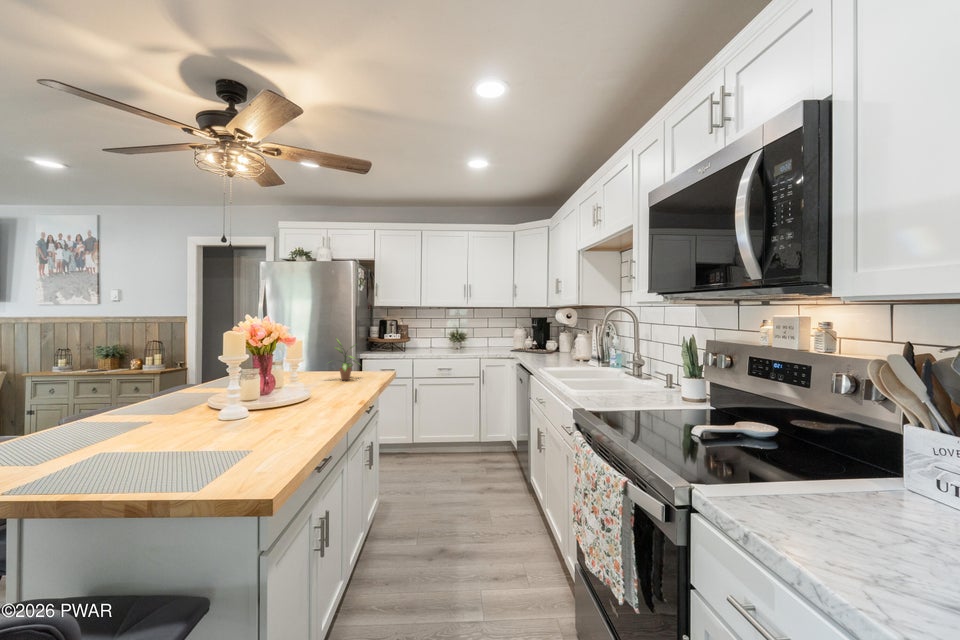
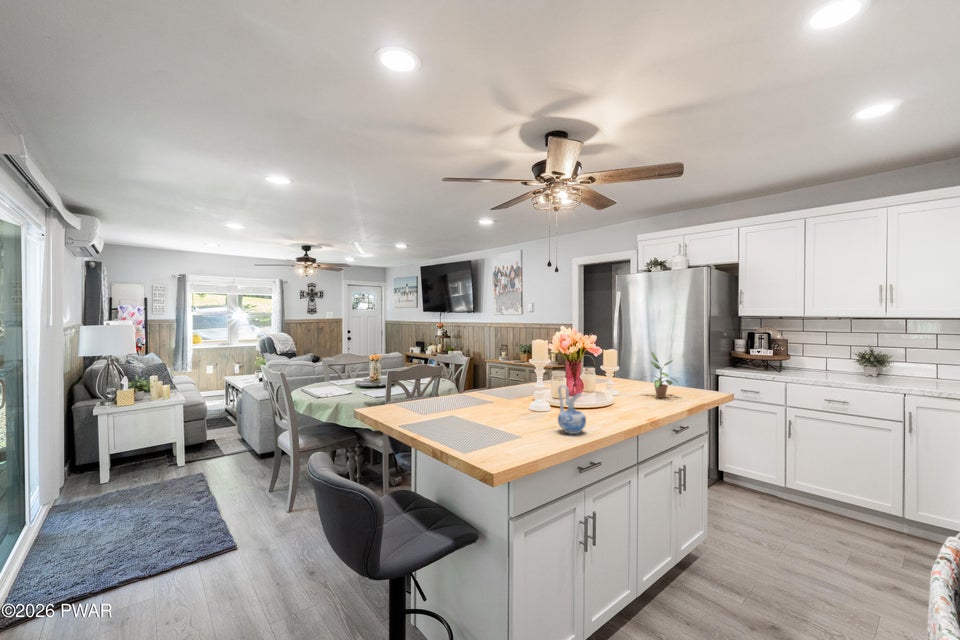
ceramic pitcher: none [291,372,323,423] -> present [558,385,586,434]

